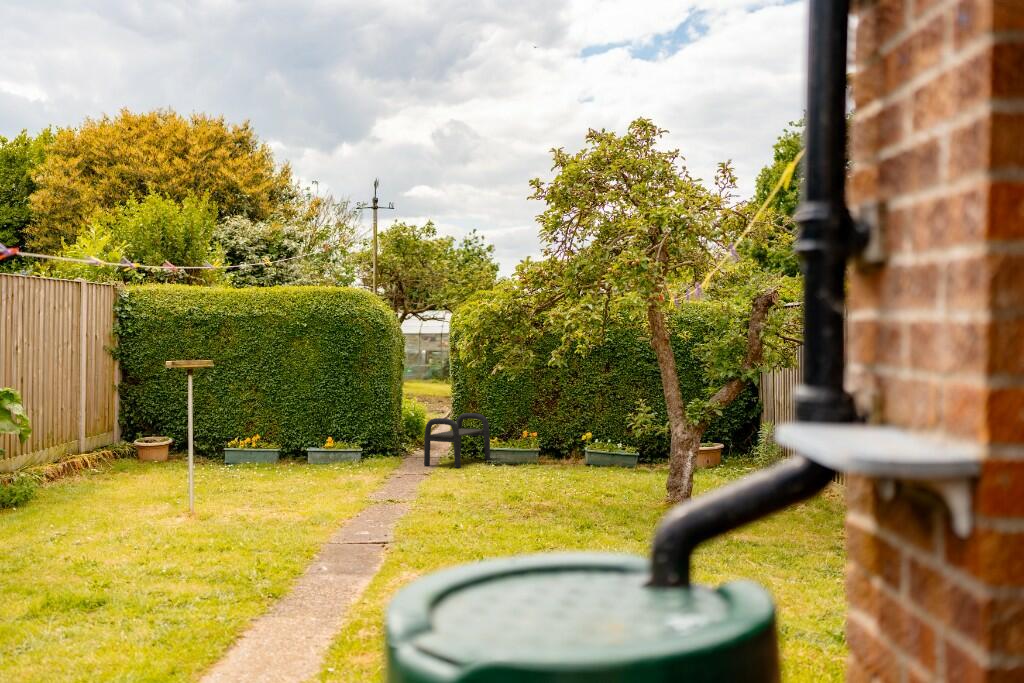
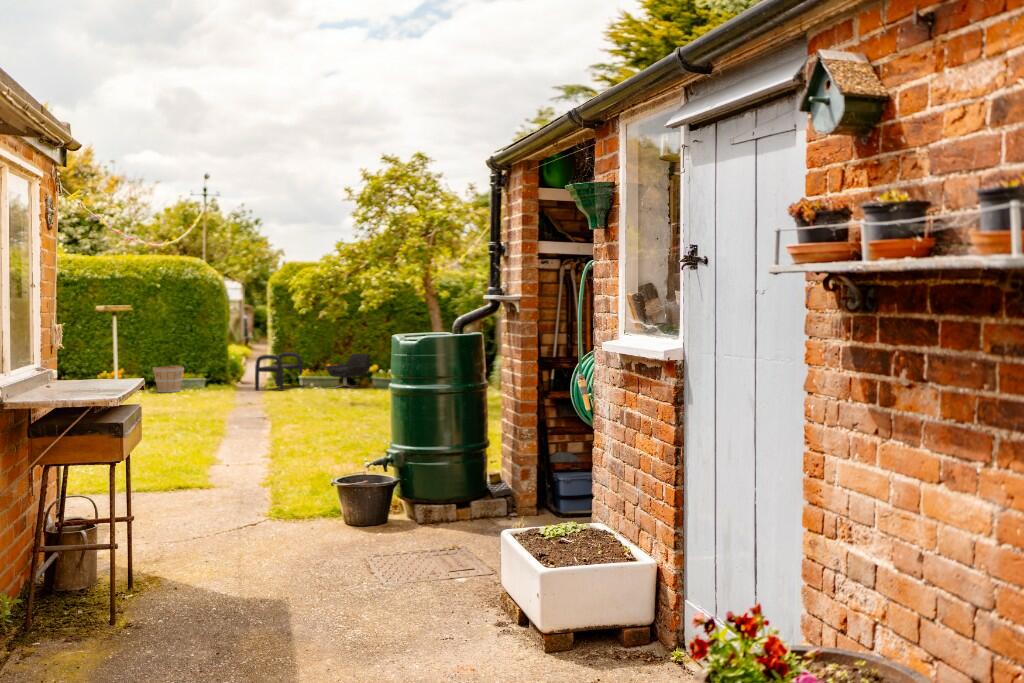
lounge chair: none [519,415,580,465] -> present [326,353,370,387]
wooden bucket: none [296,430,336,467] -> present [153,366,184,393]

